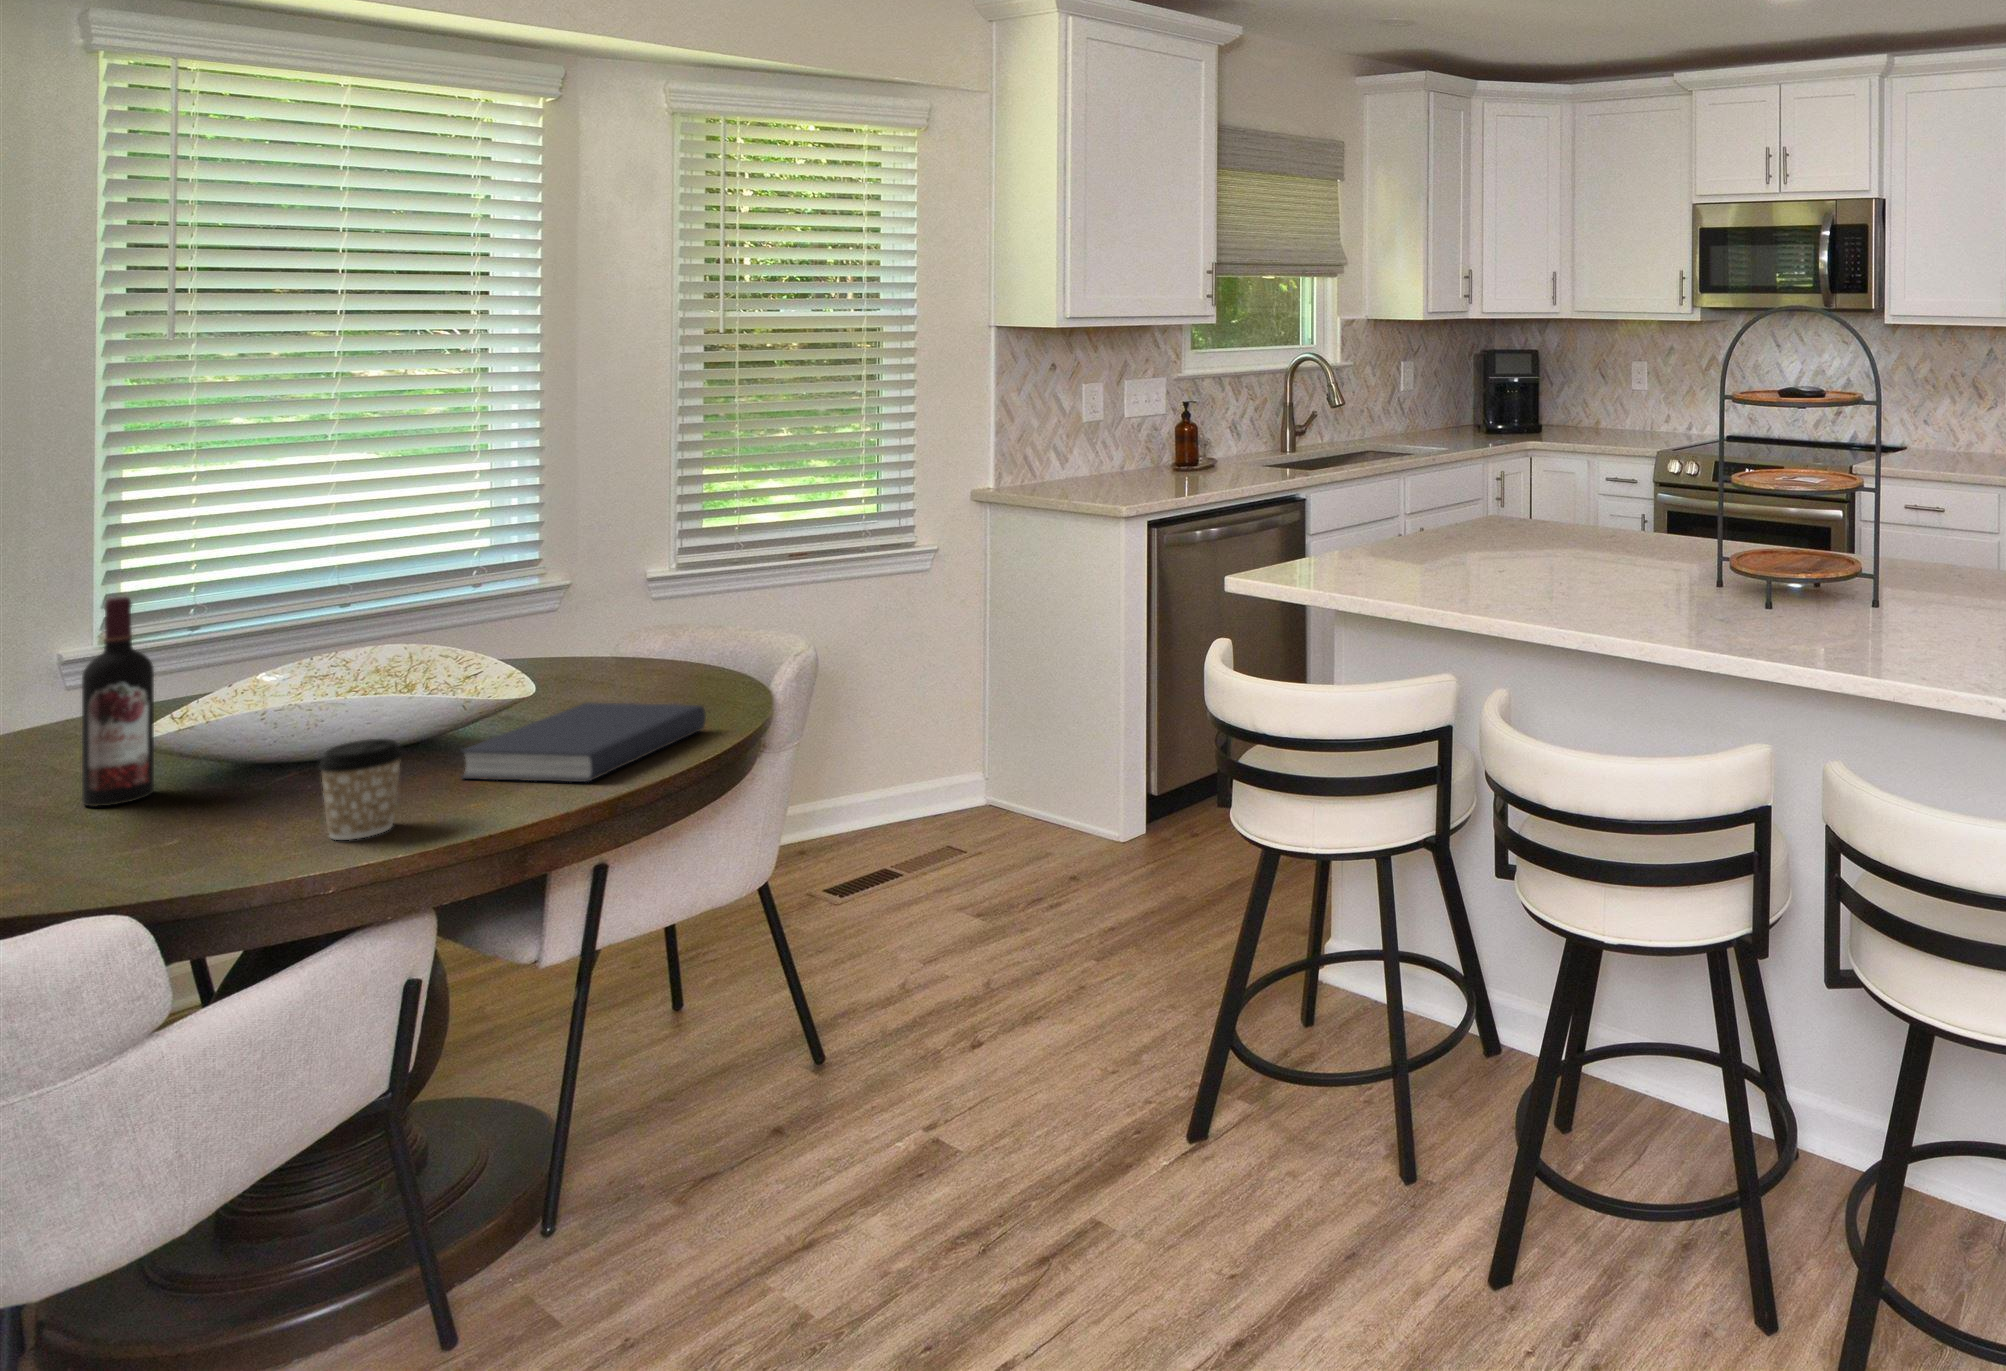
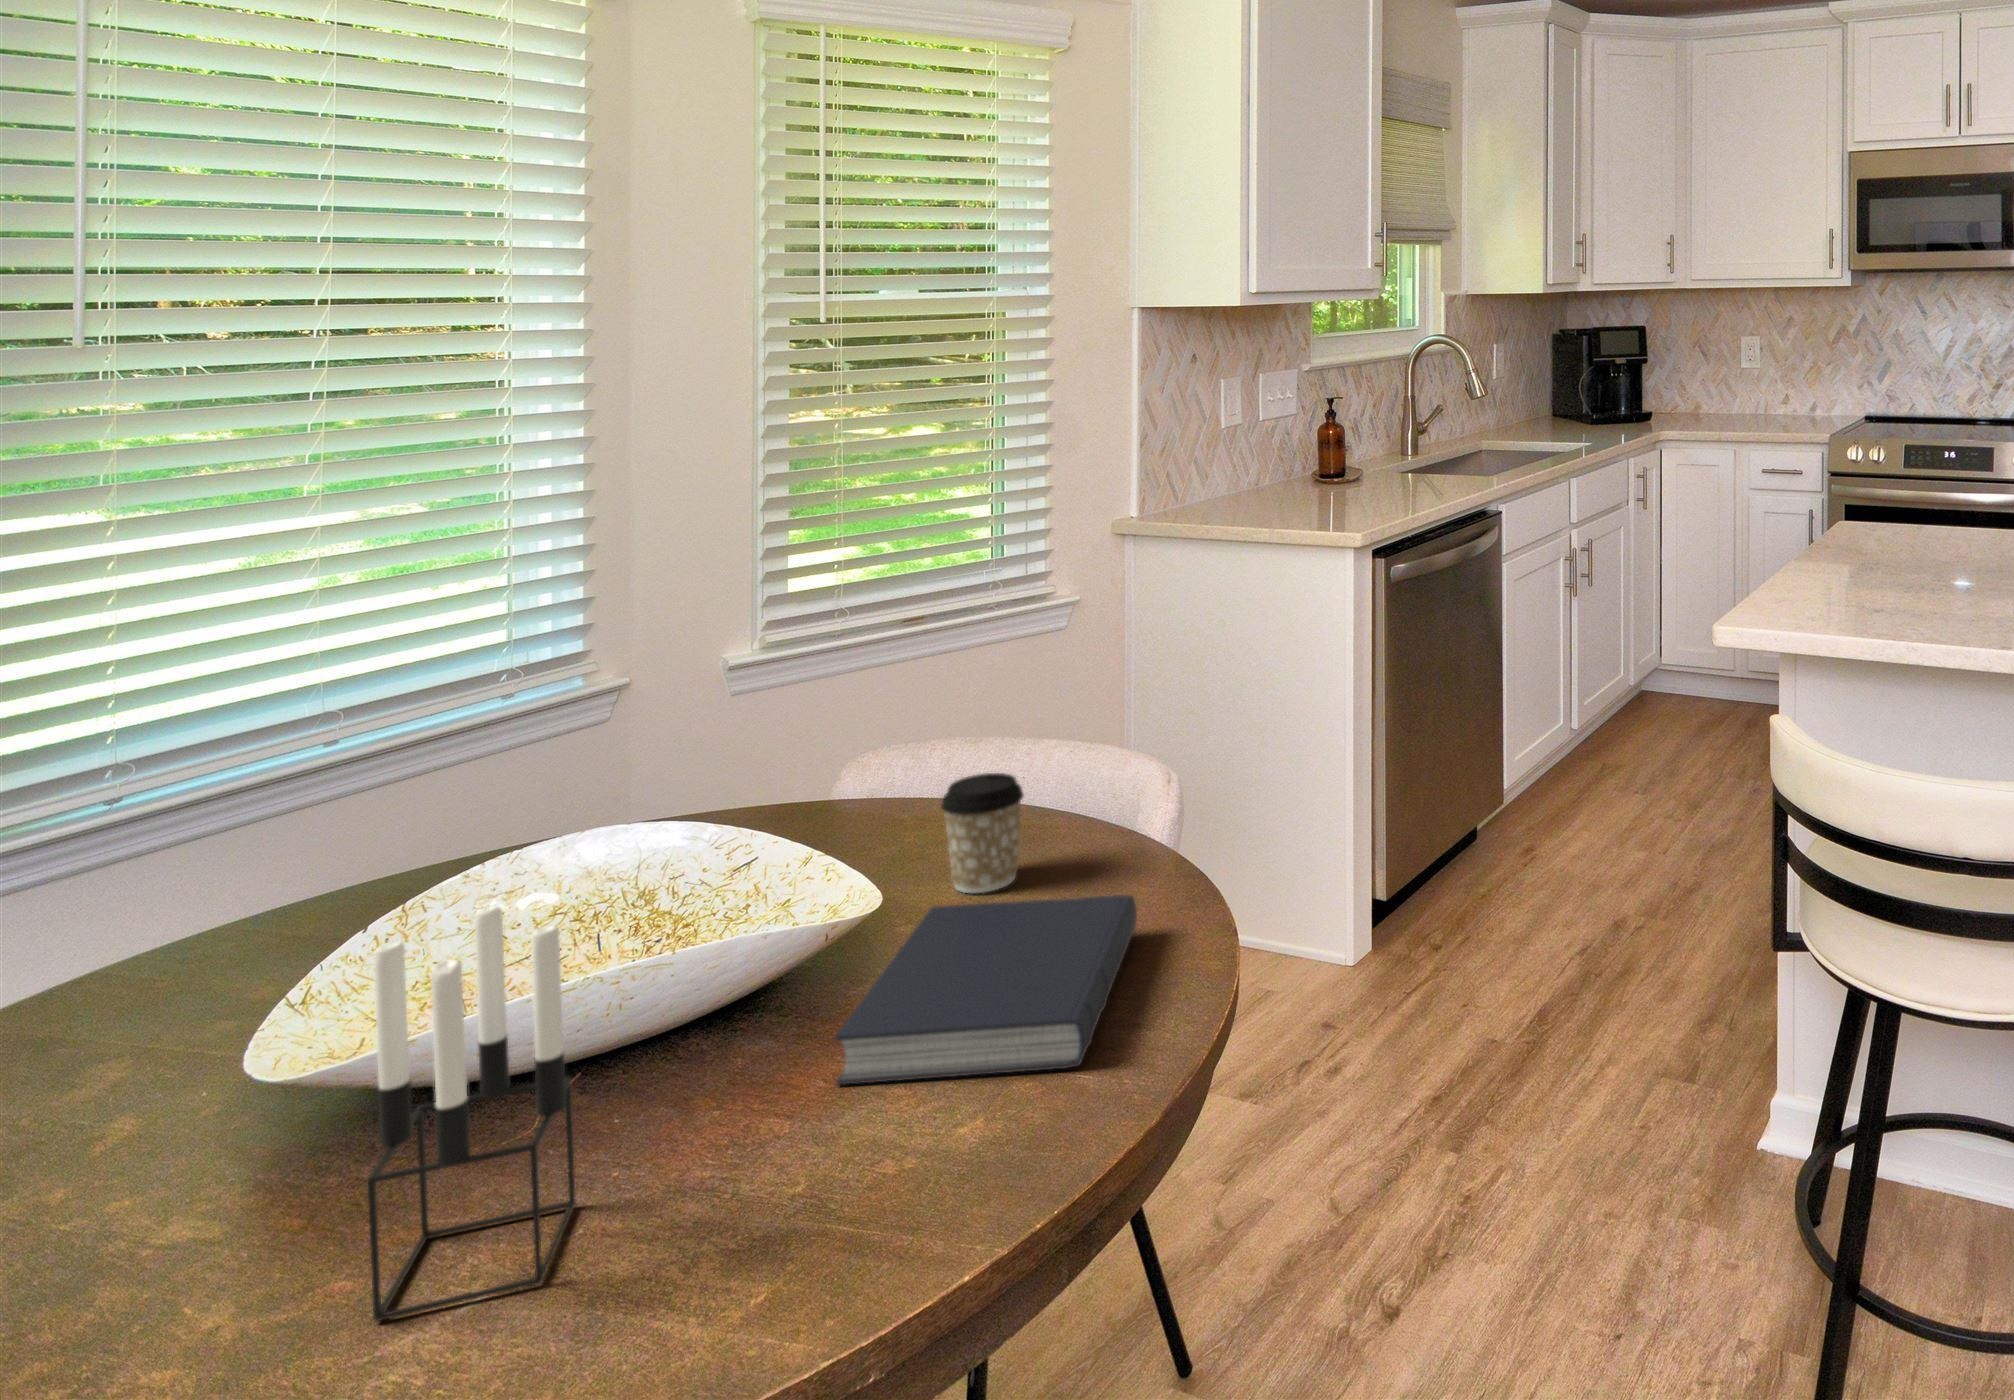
wine bottle: present [82,597,154,806] -> none [125,830,270,1247]
candle holder: none [158,642,285,839] -> present [368,906,575,1321]
coffee cup: present [319,739,403,840] -> present [941,773,1024,893]

